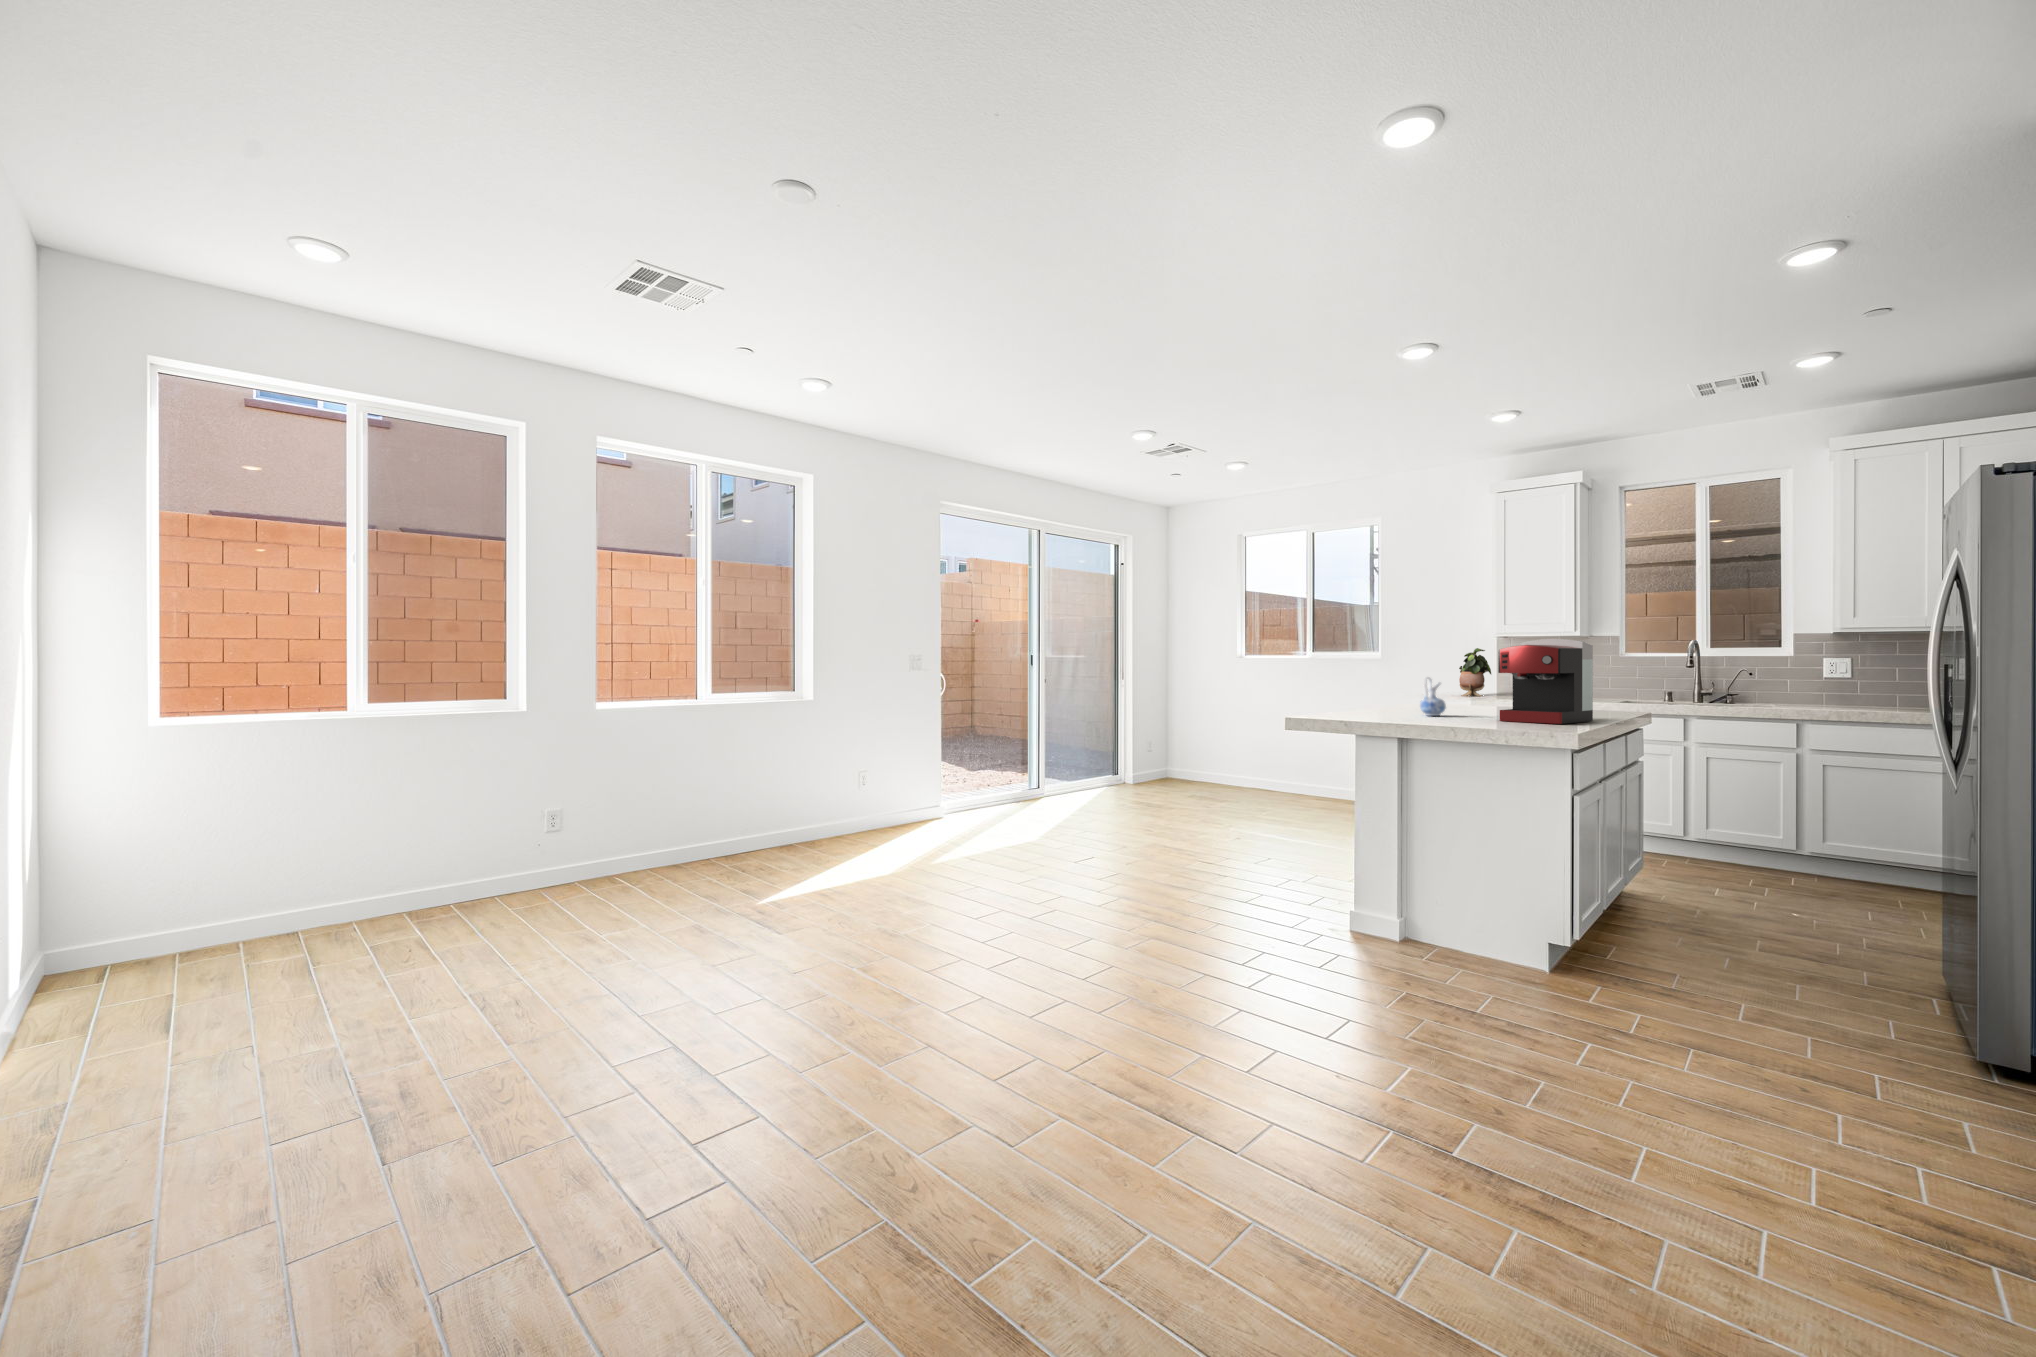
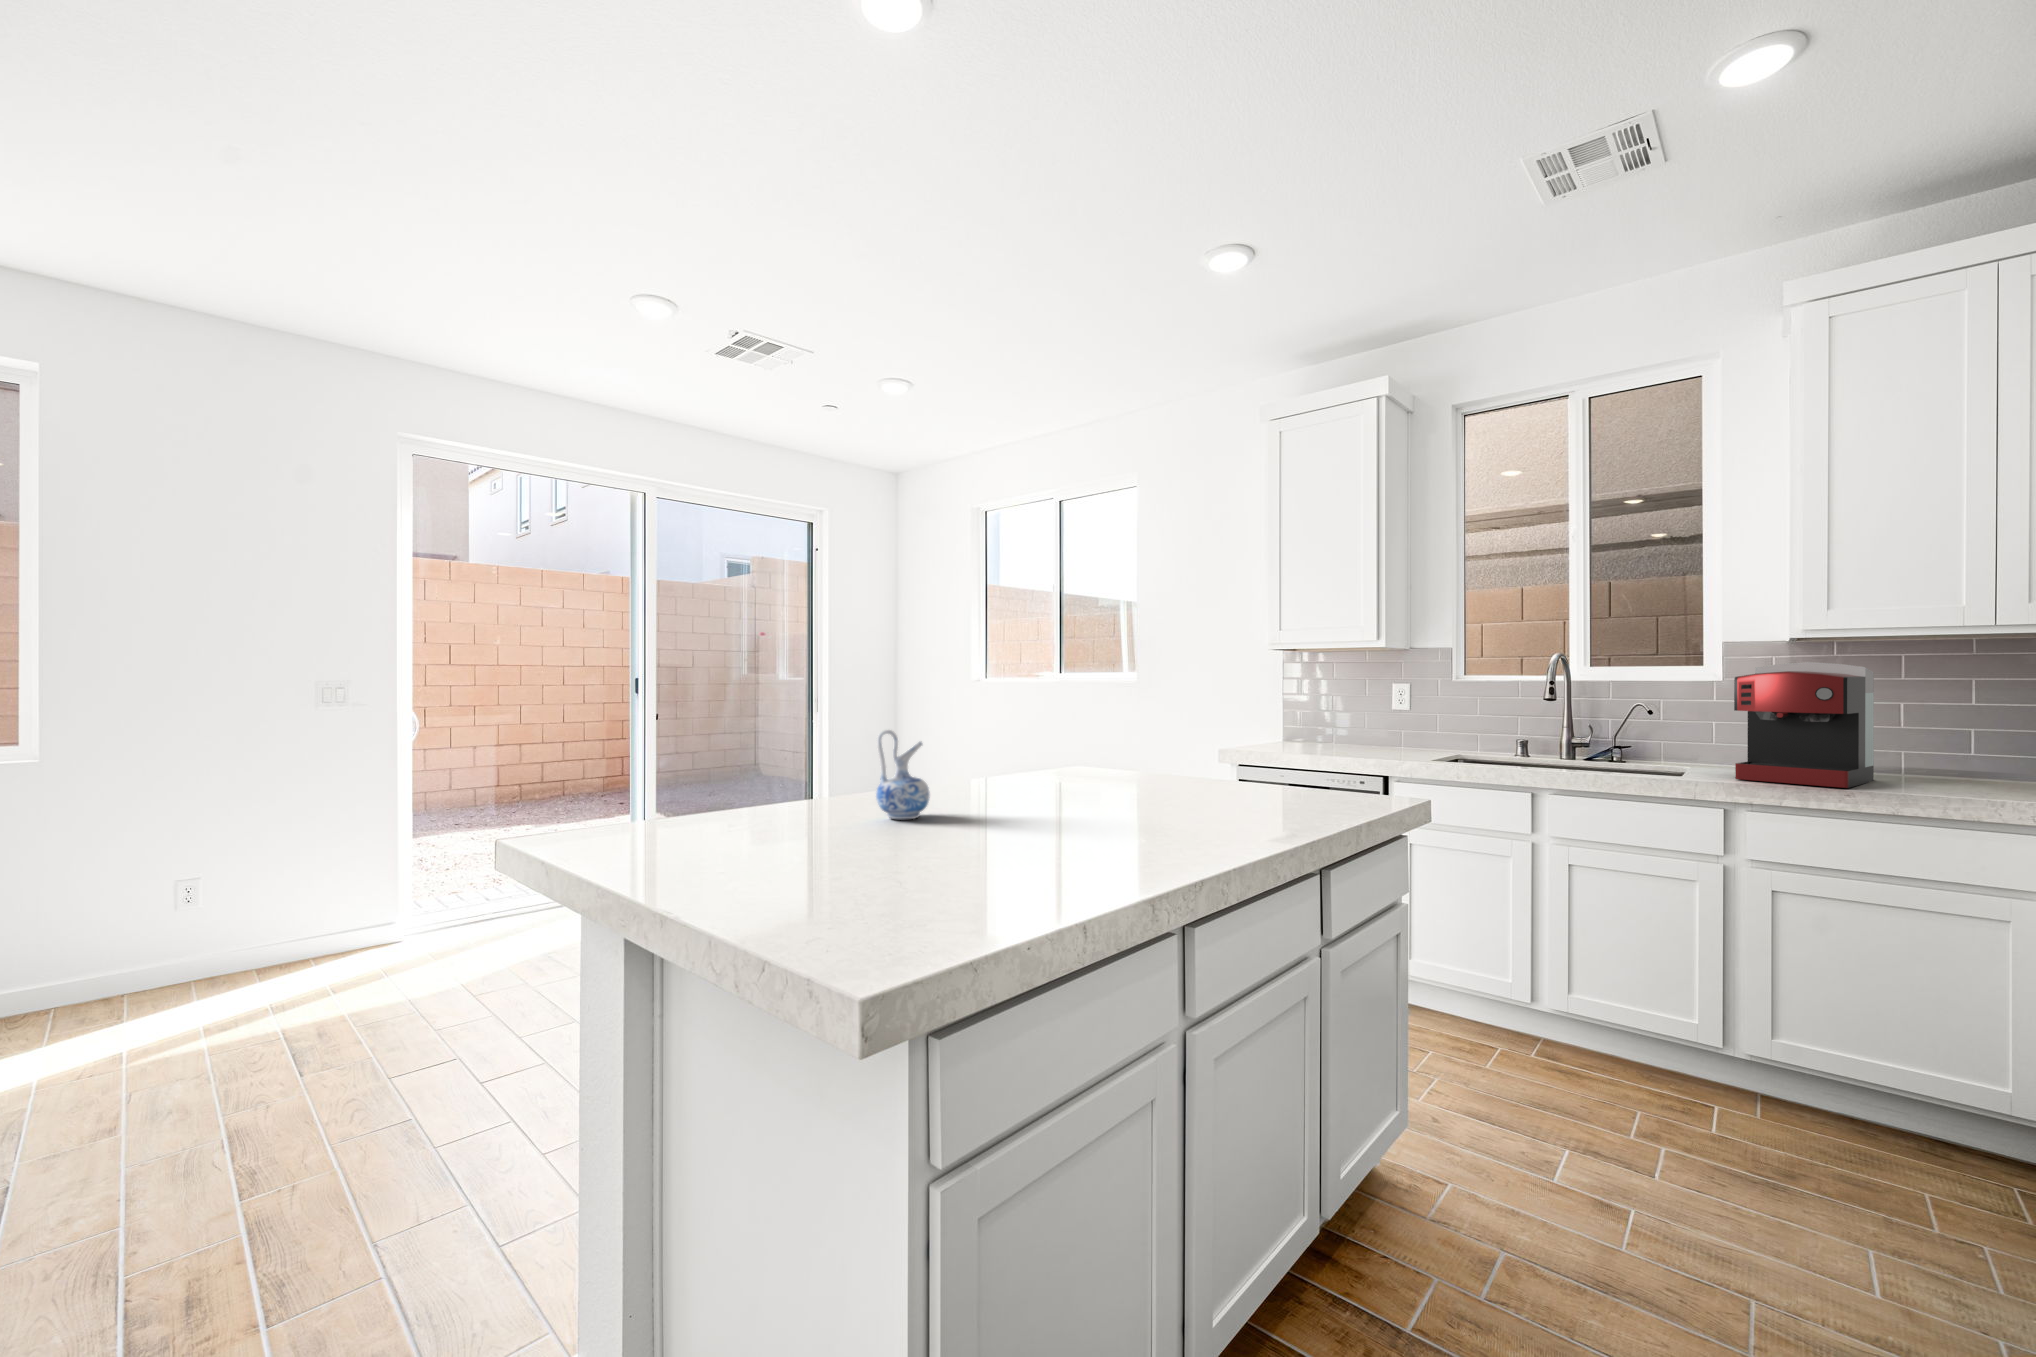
coffee maker: present [1498,639,1593,724] -> present [1734,662,1874,788]
potted plant: present [1459,648,1491,696] -> none [1233,664,1278,737]

